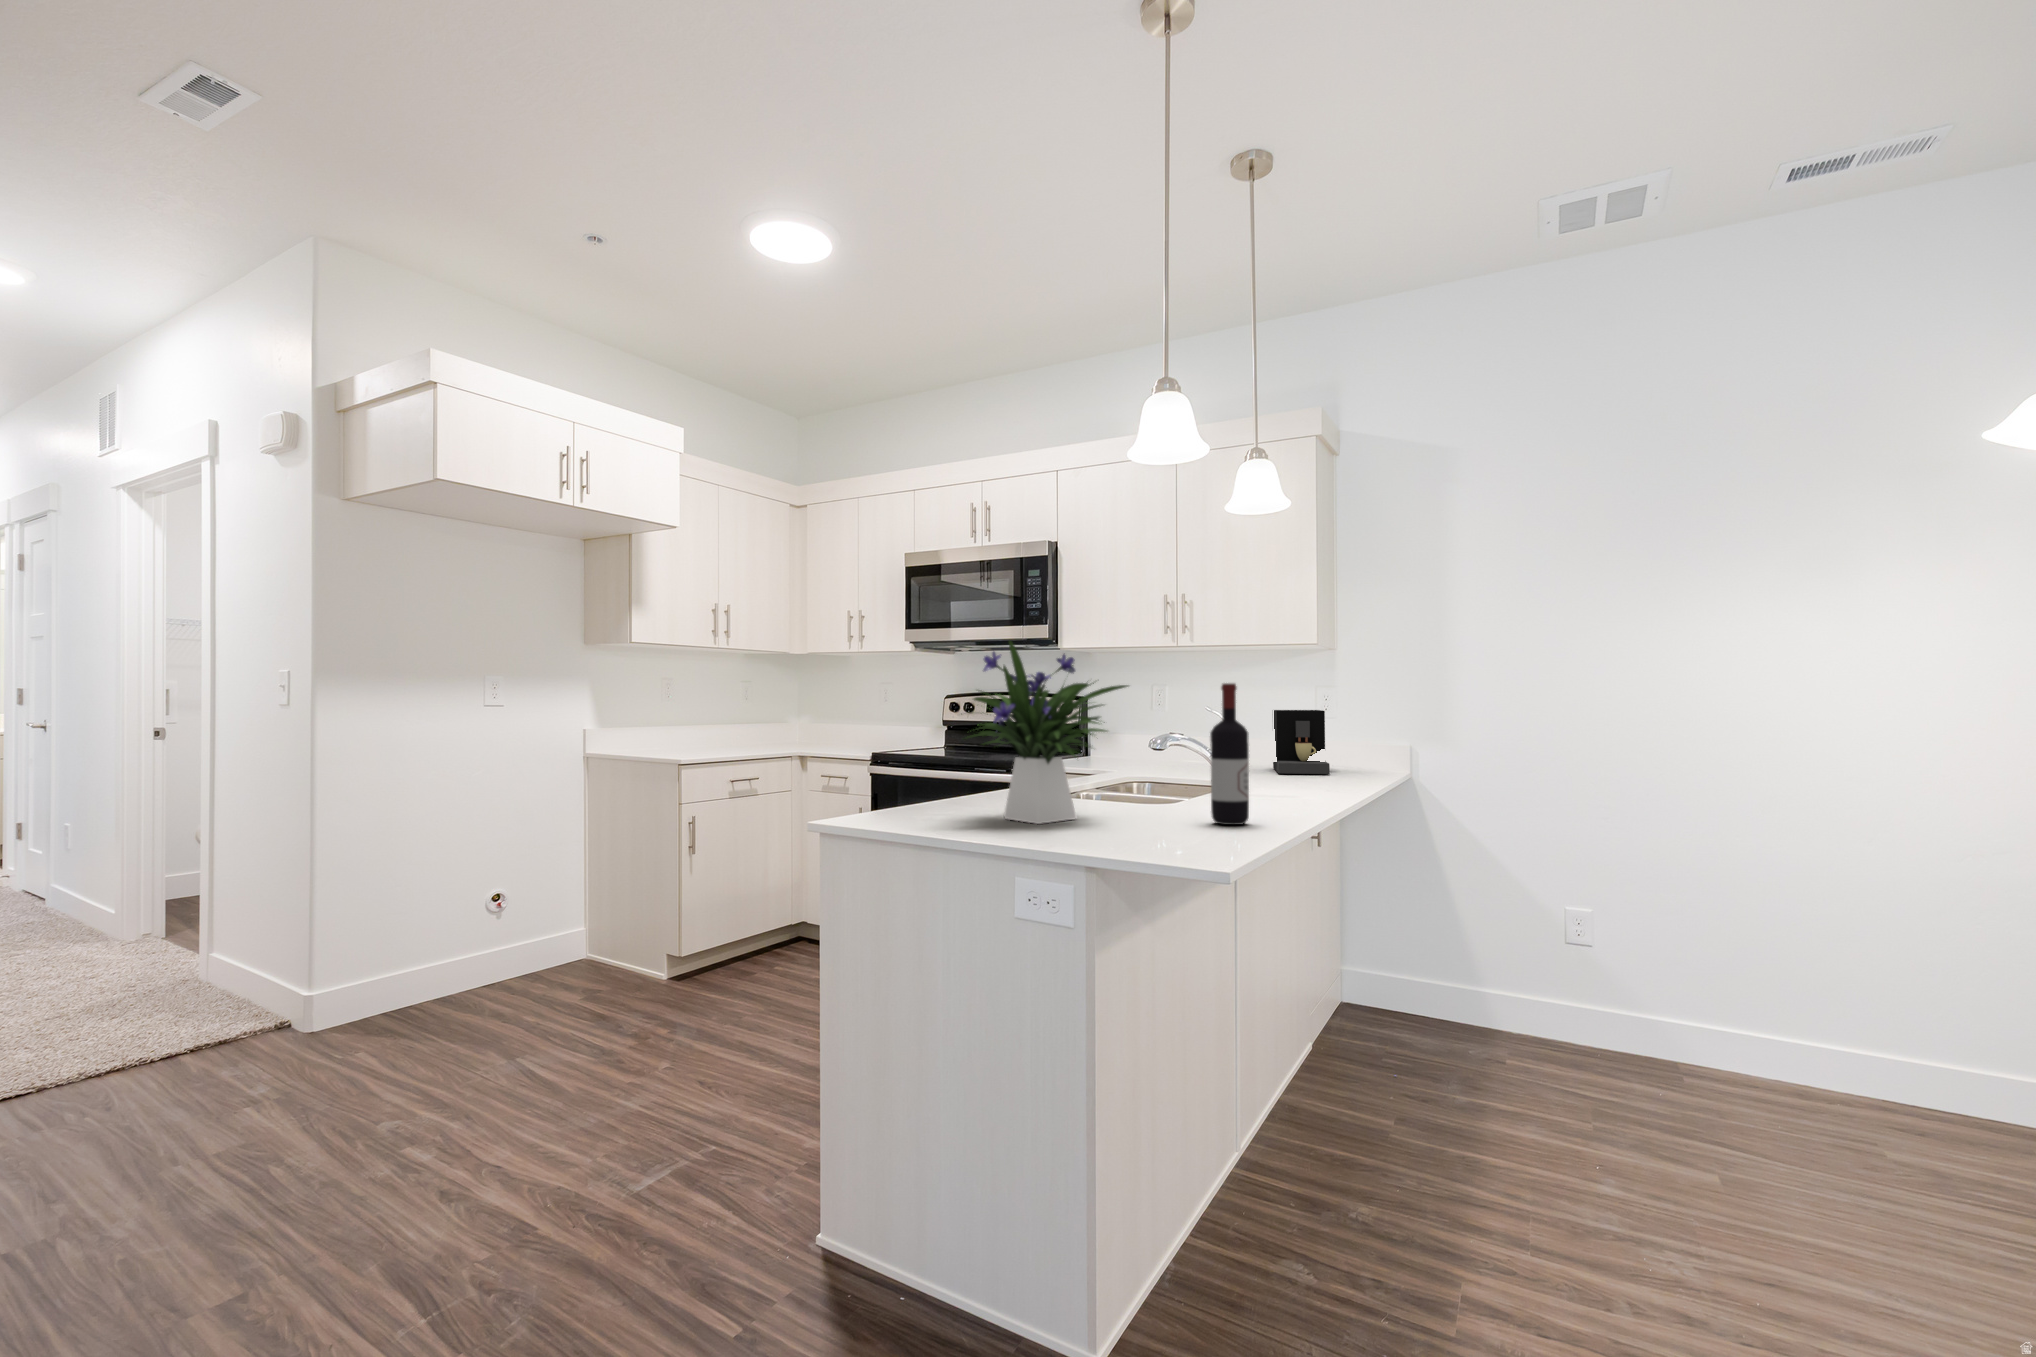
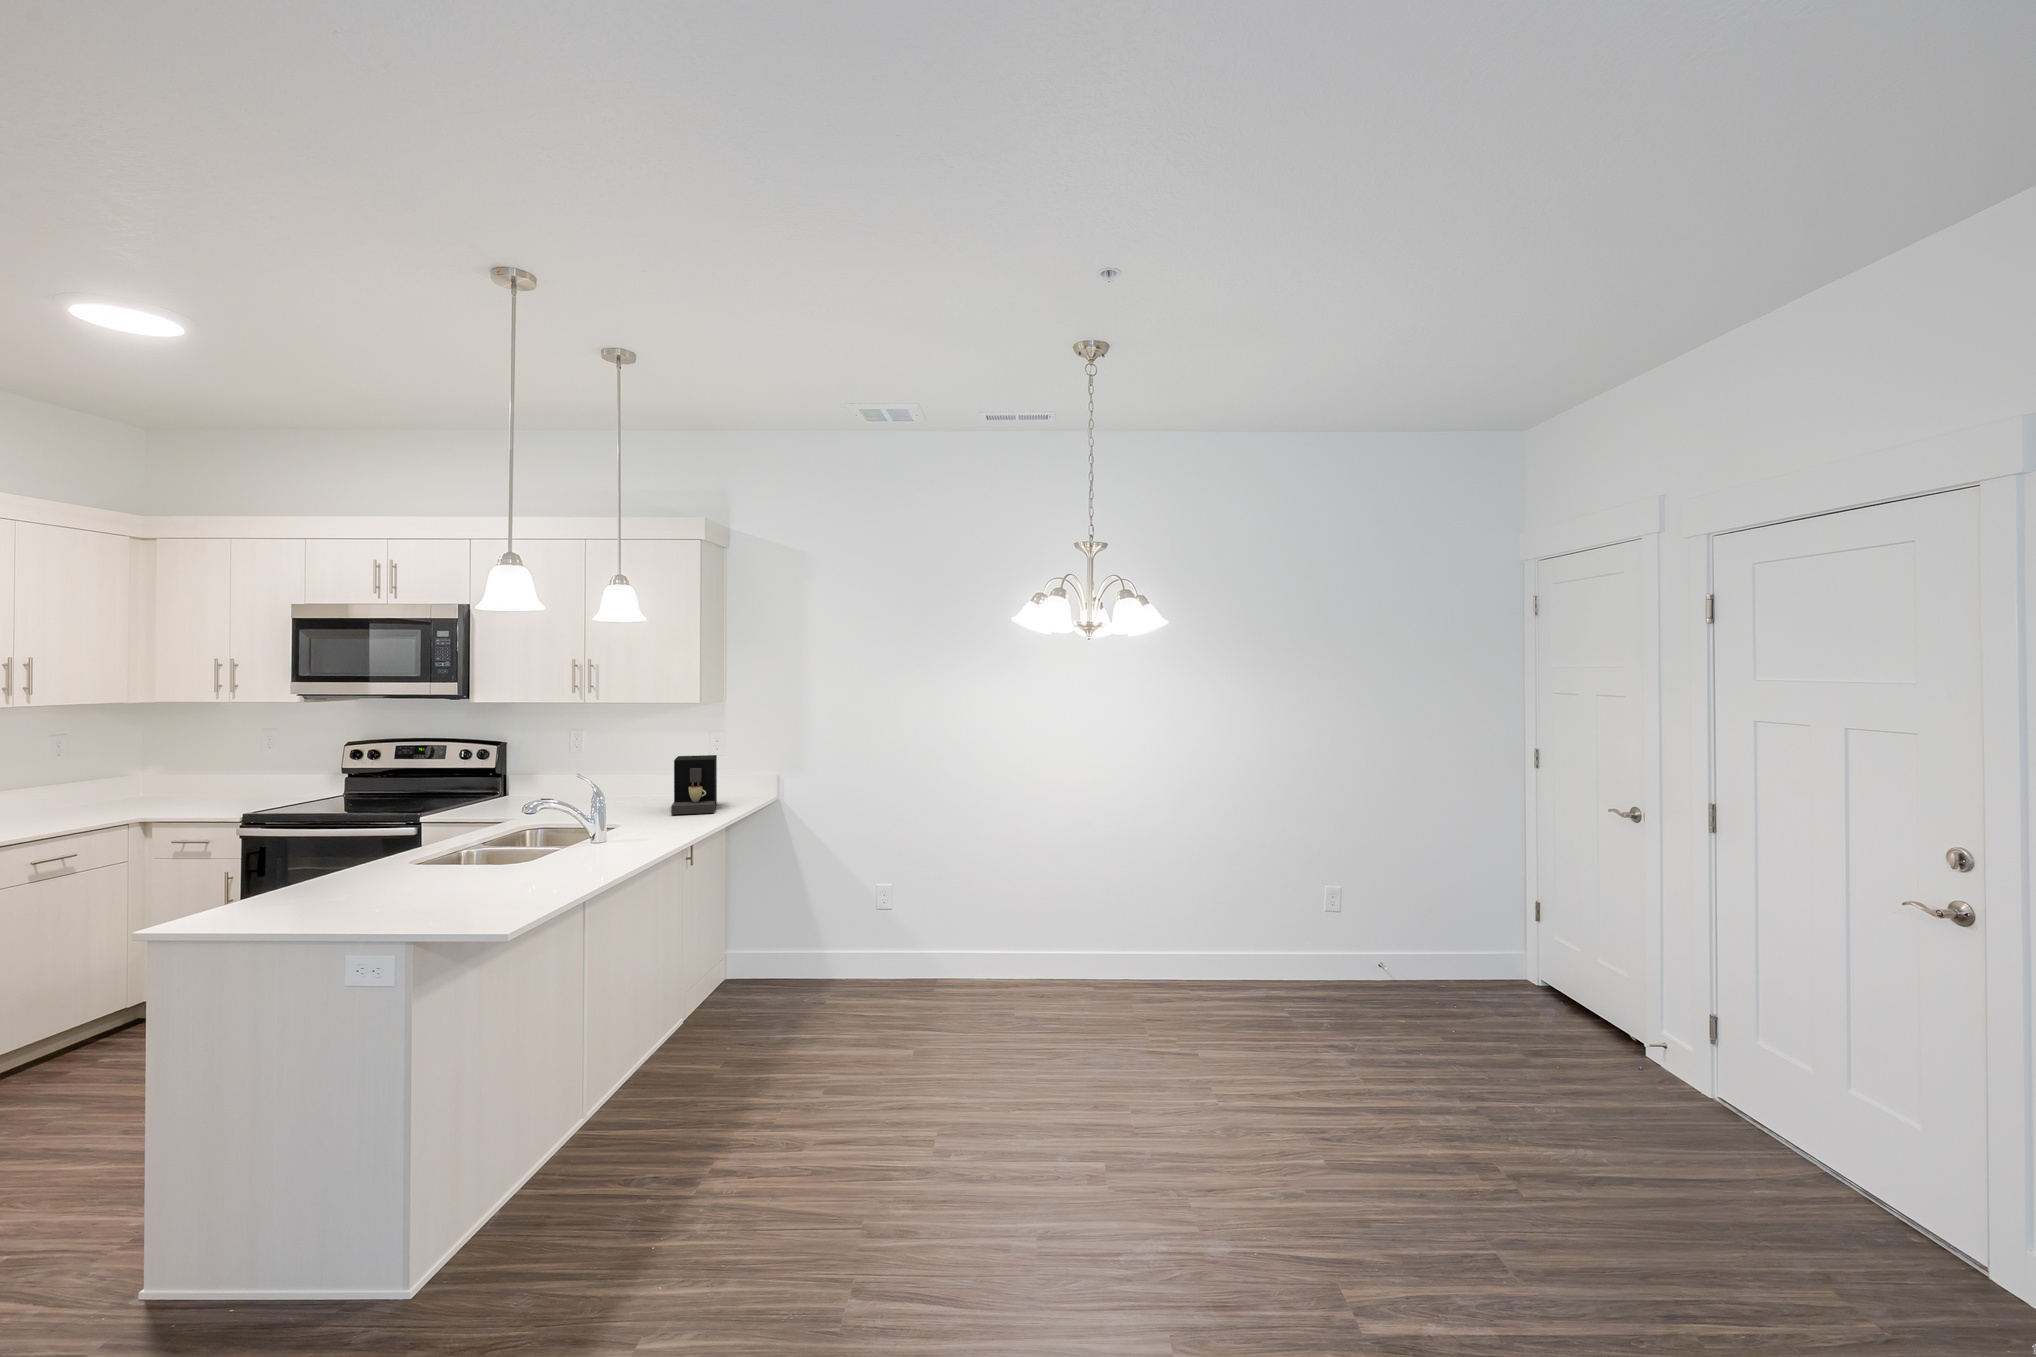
flower arrangement: present [967,641,1128,824] -> none [292,757,463,905]
wine bottle: present [1210,683,1249,825] -> none [533,783,565,891]

